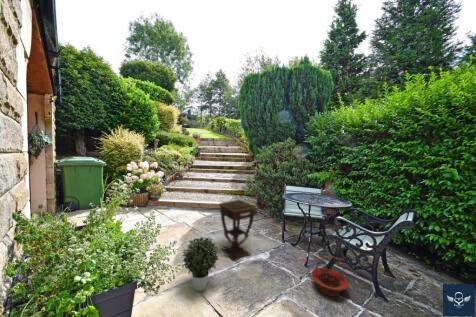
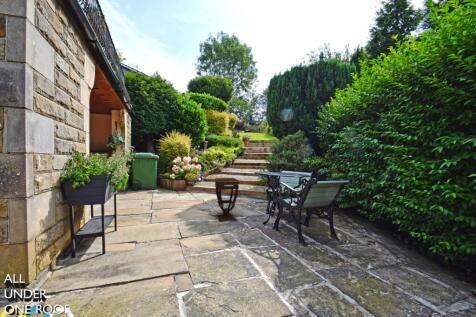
potted plant: present [183,237,219,291] -> none [172,194,197,230]
basket: present [311,256,349,296] -> none [263,214,292,246]

